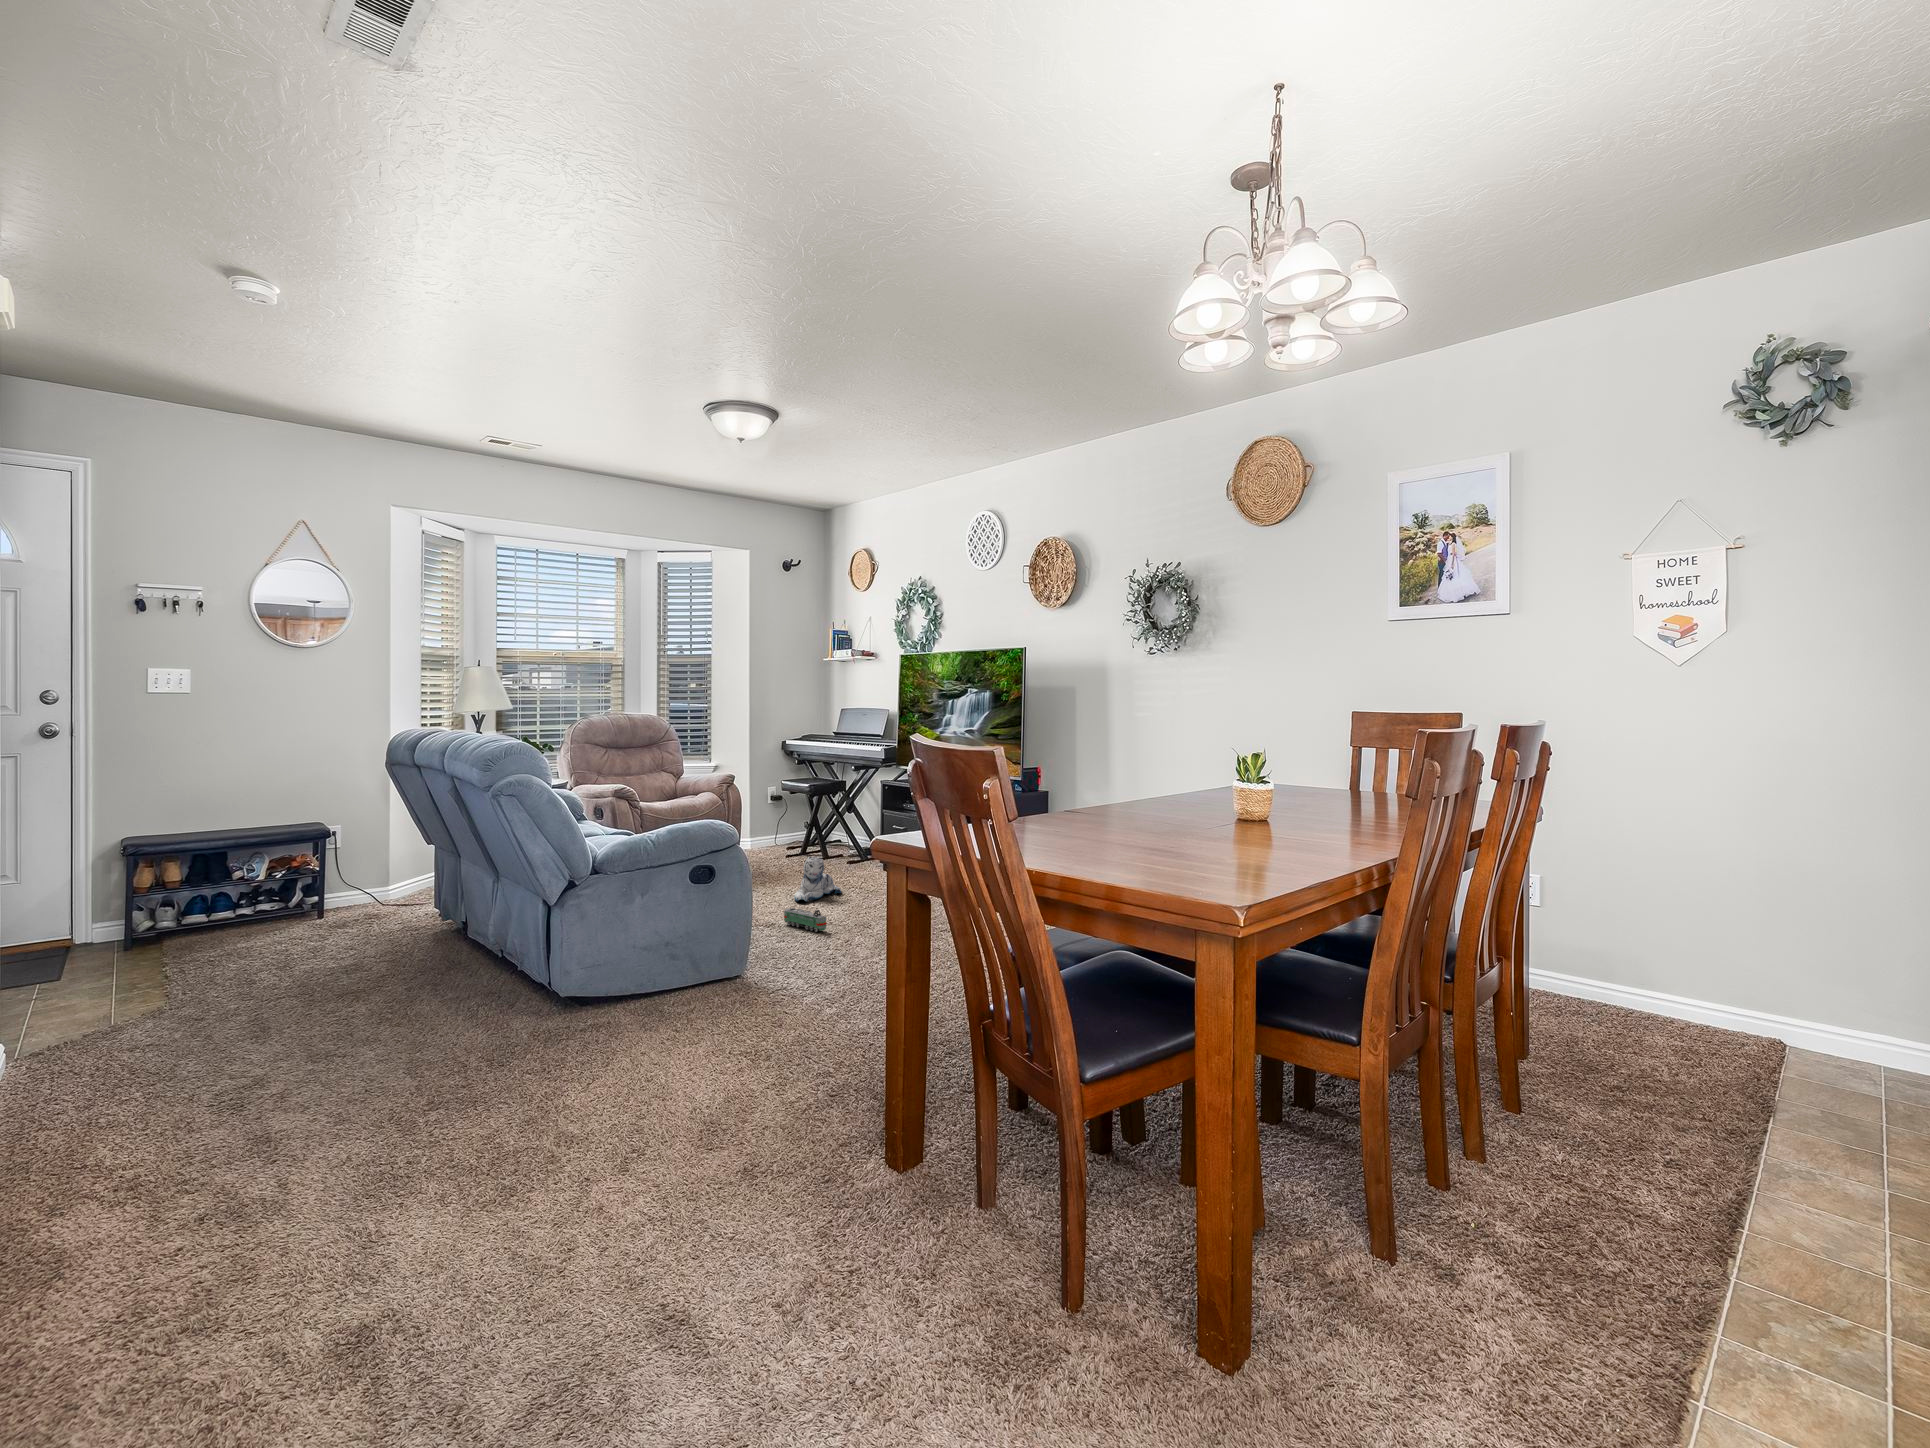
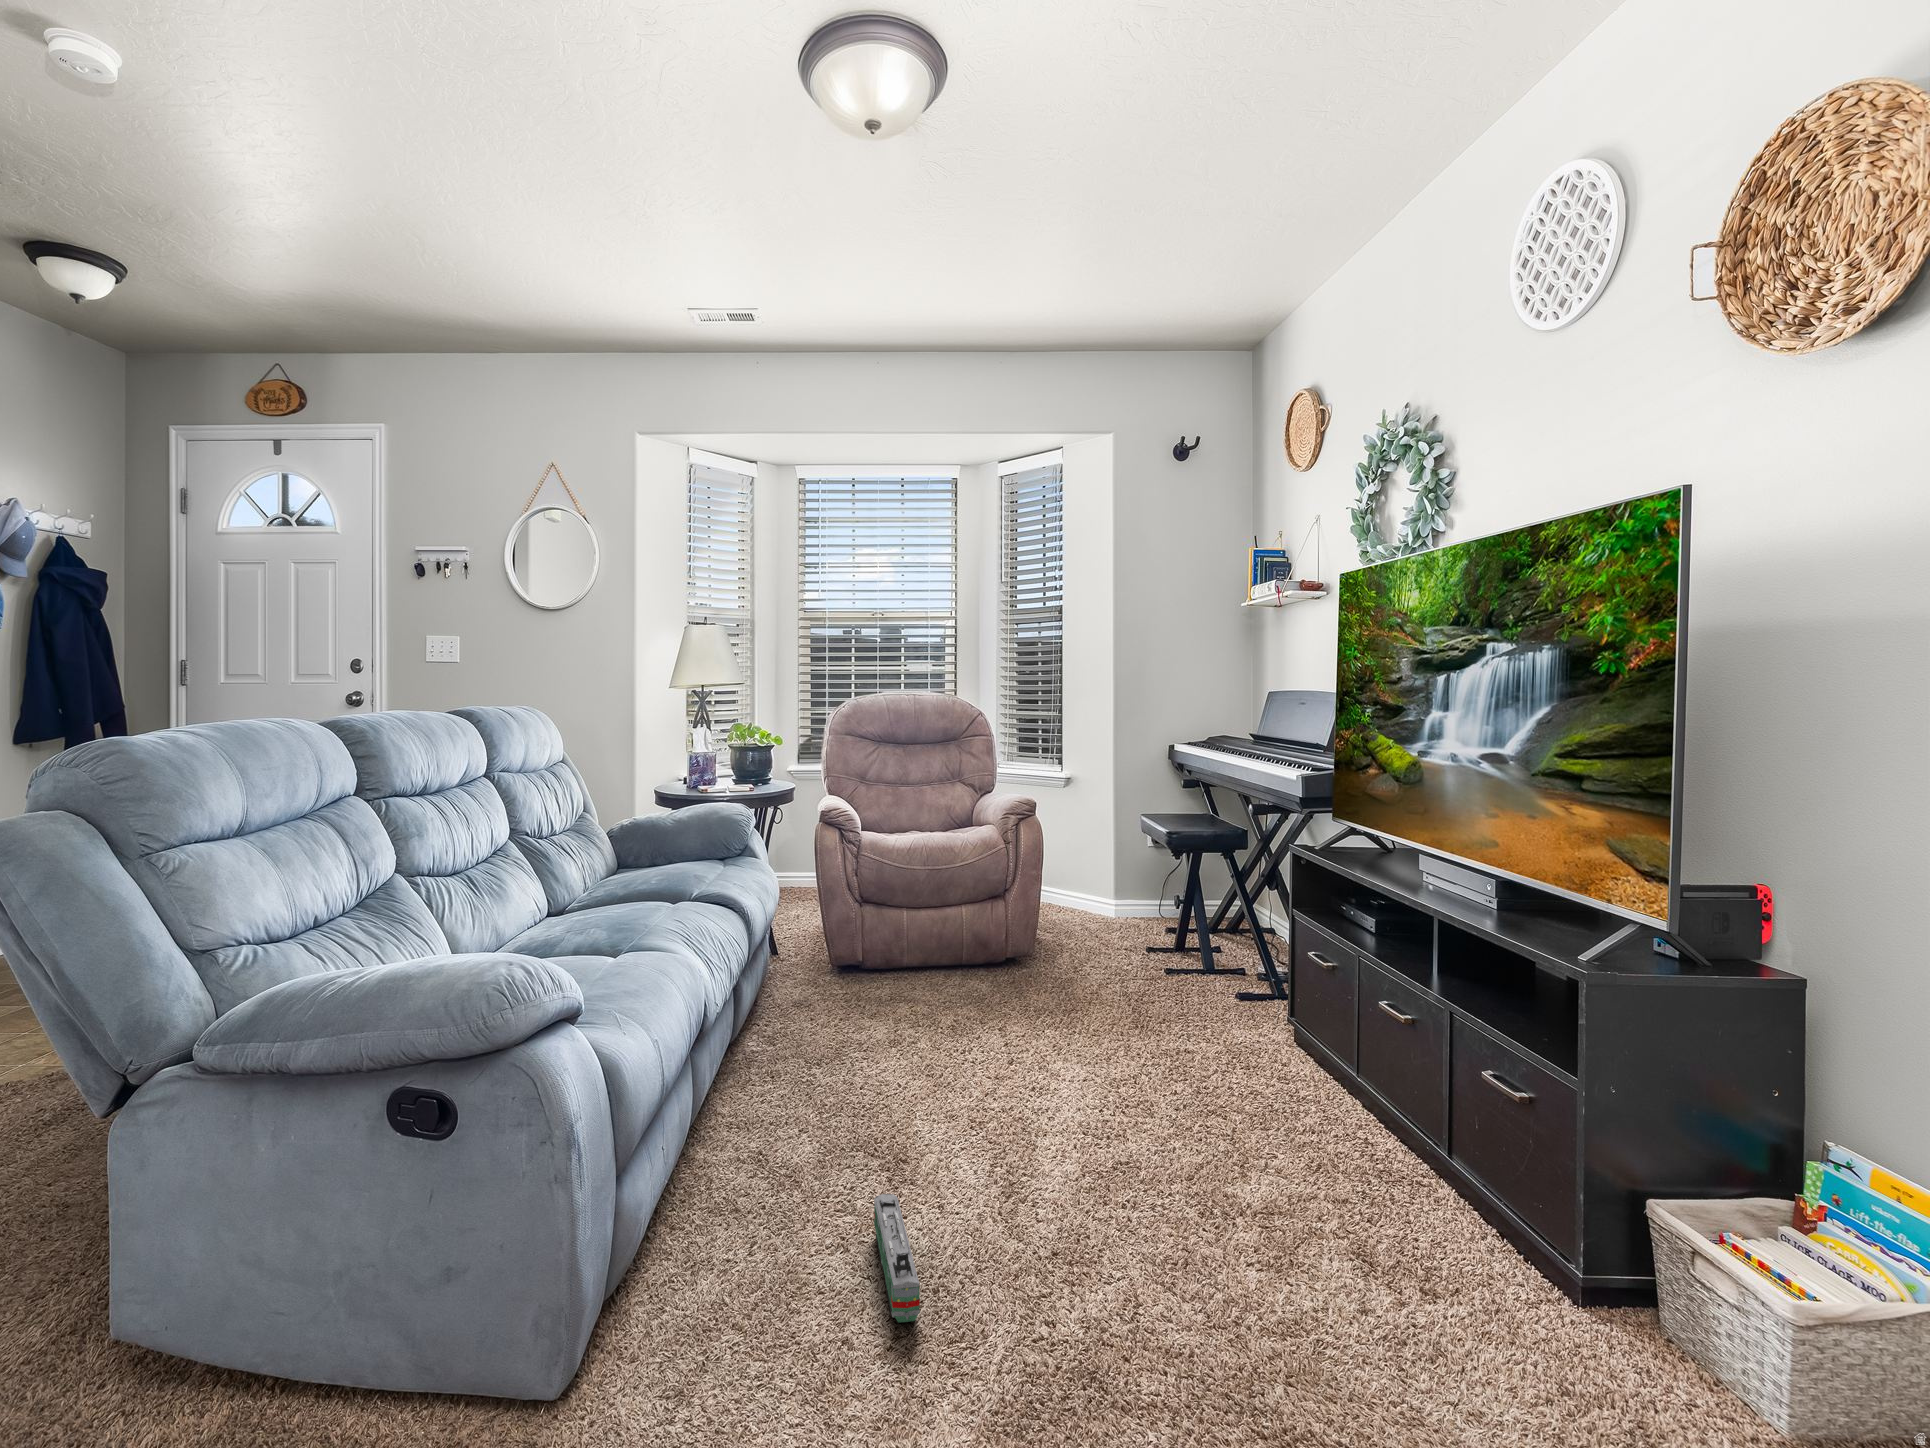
plush toy: present [794,857,841,902] -> none [1001,1022,1135,1136]

